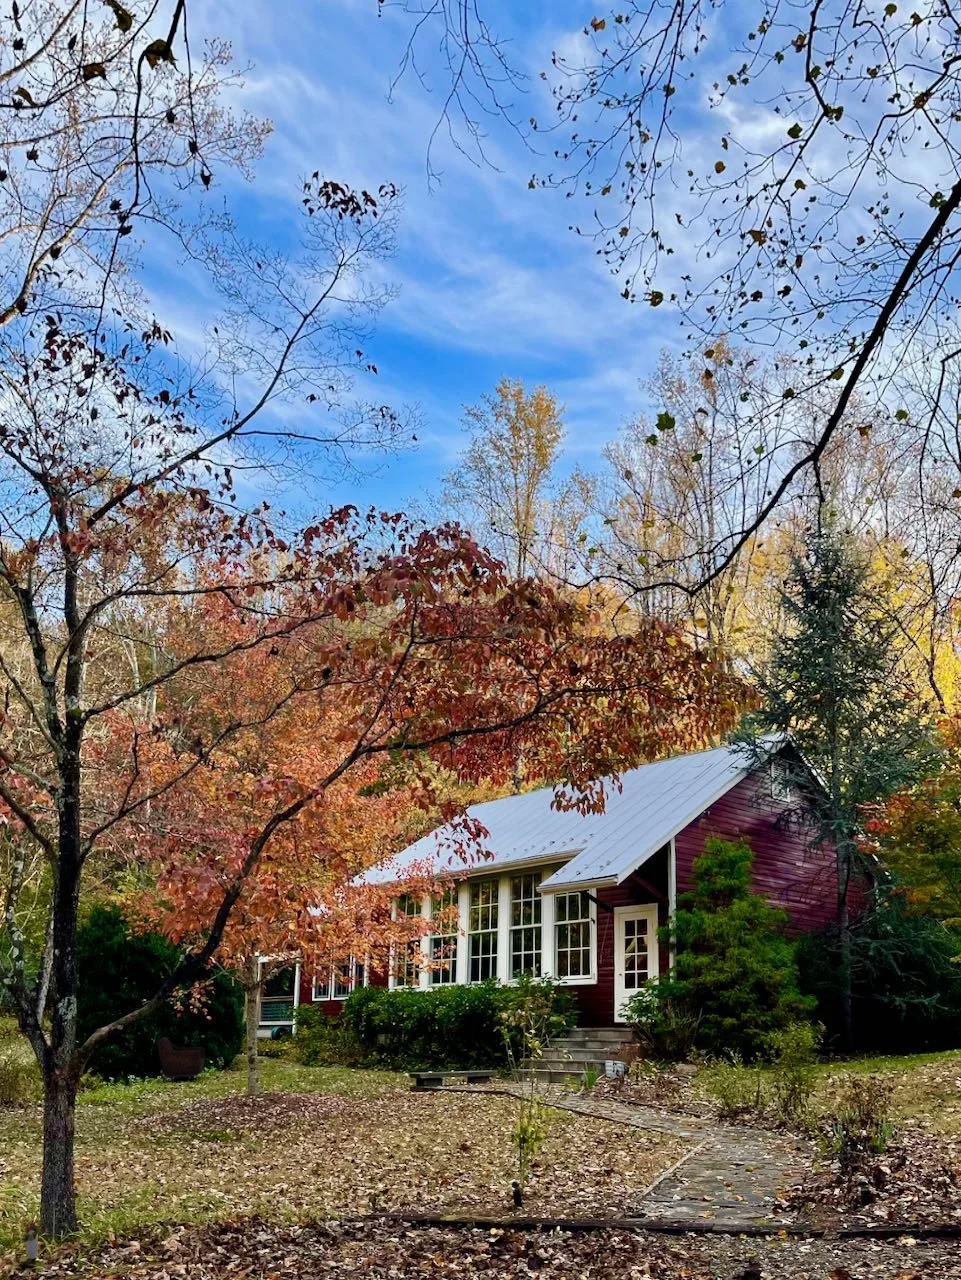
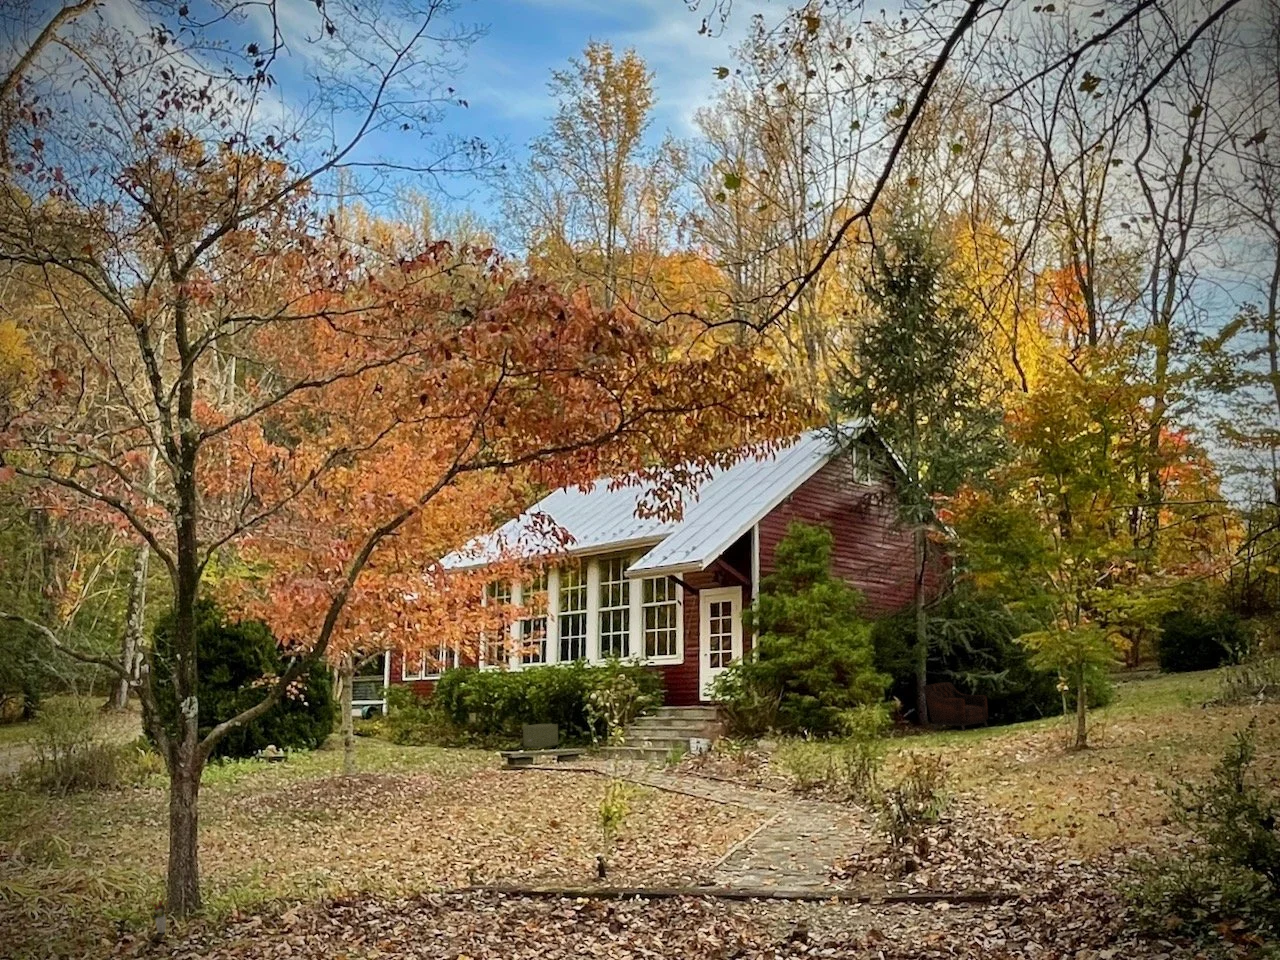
armchair: present [157,1037,204,1082] -> present [923,682,988,730]
storage box: none [433,1045,469,1069] -> present [523,724,558,747]

